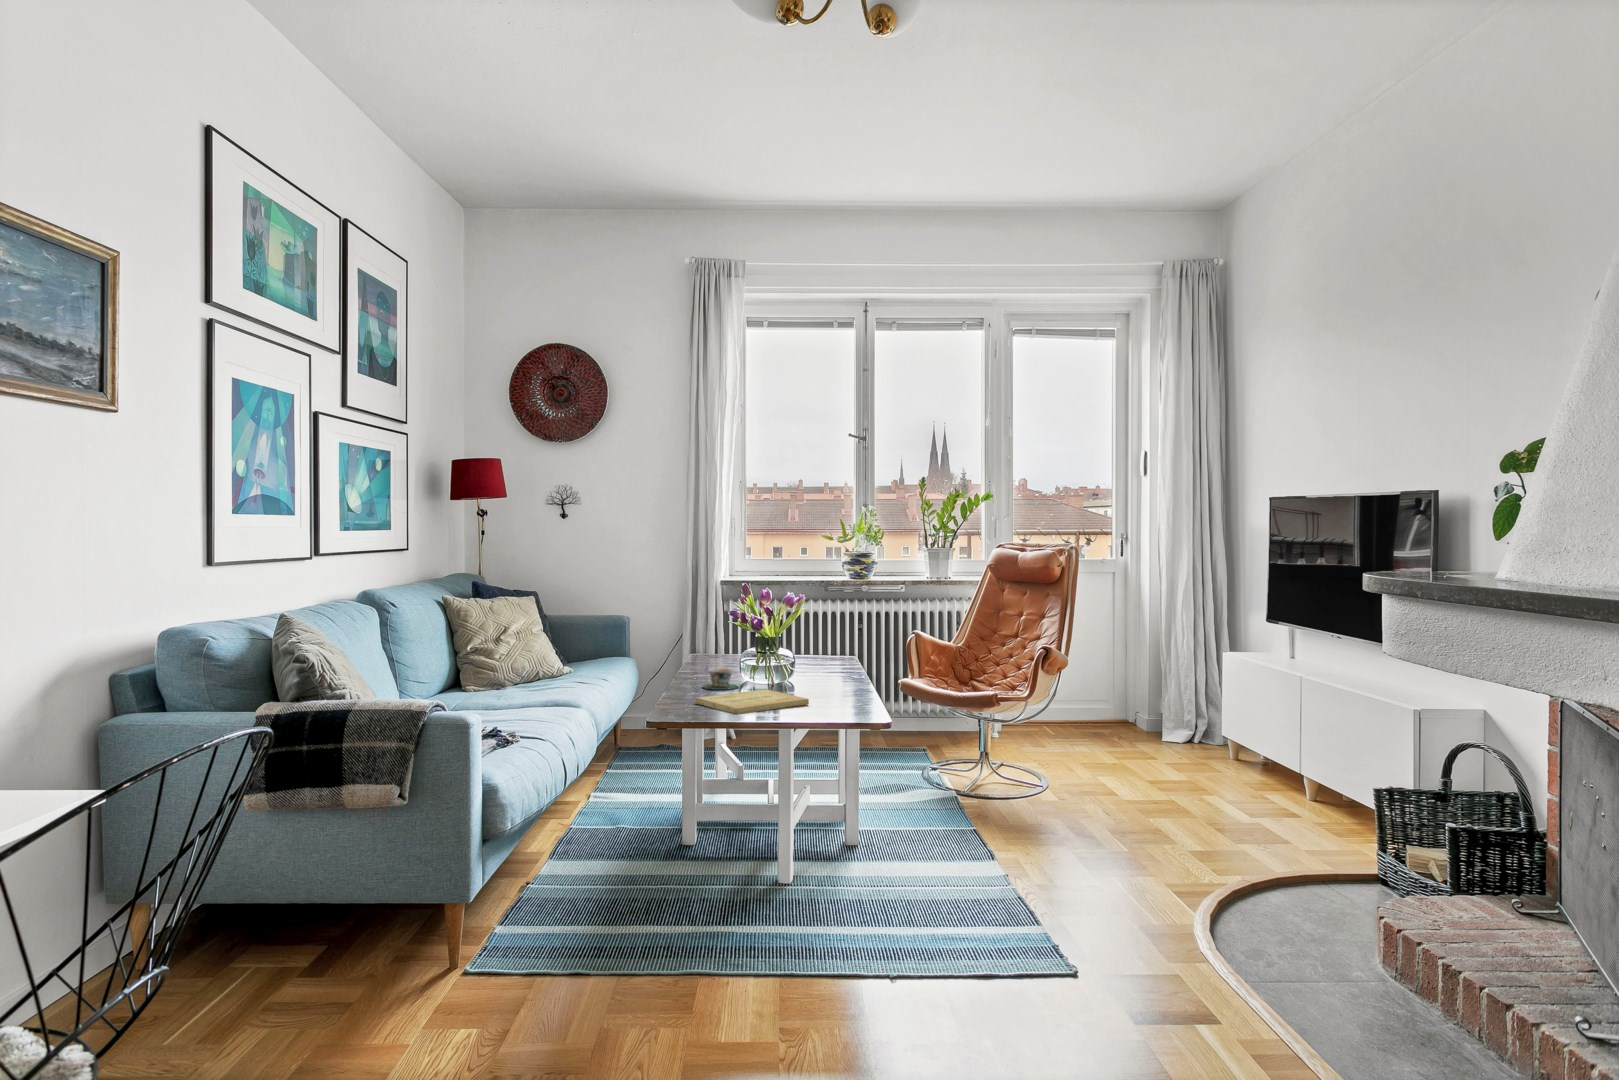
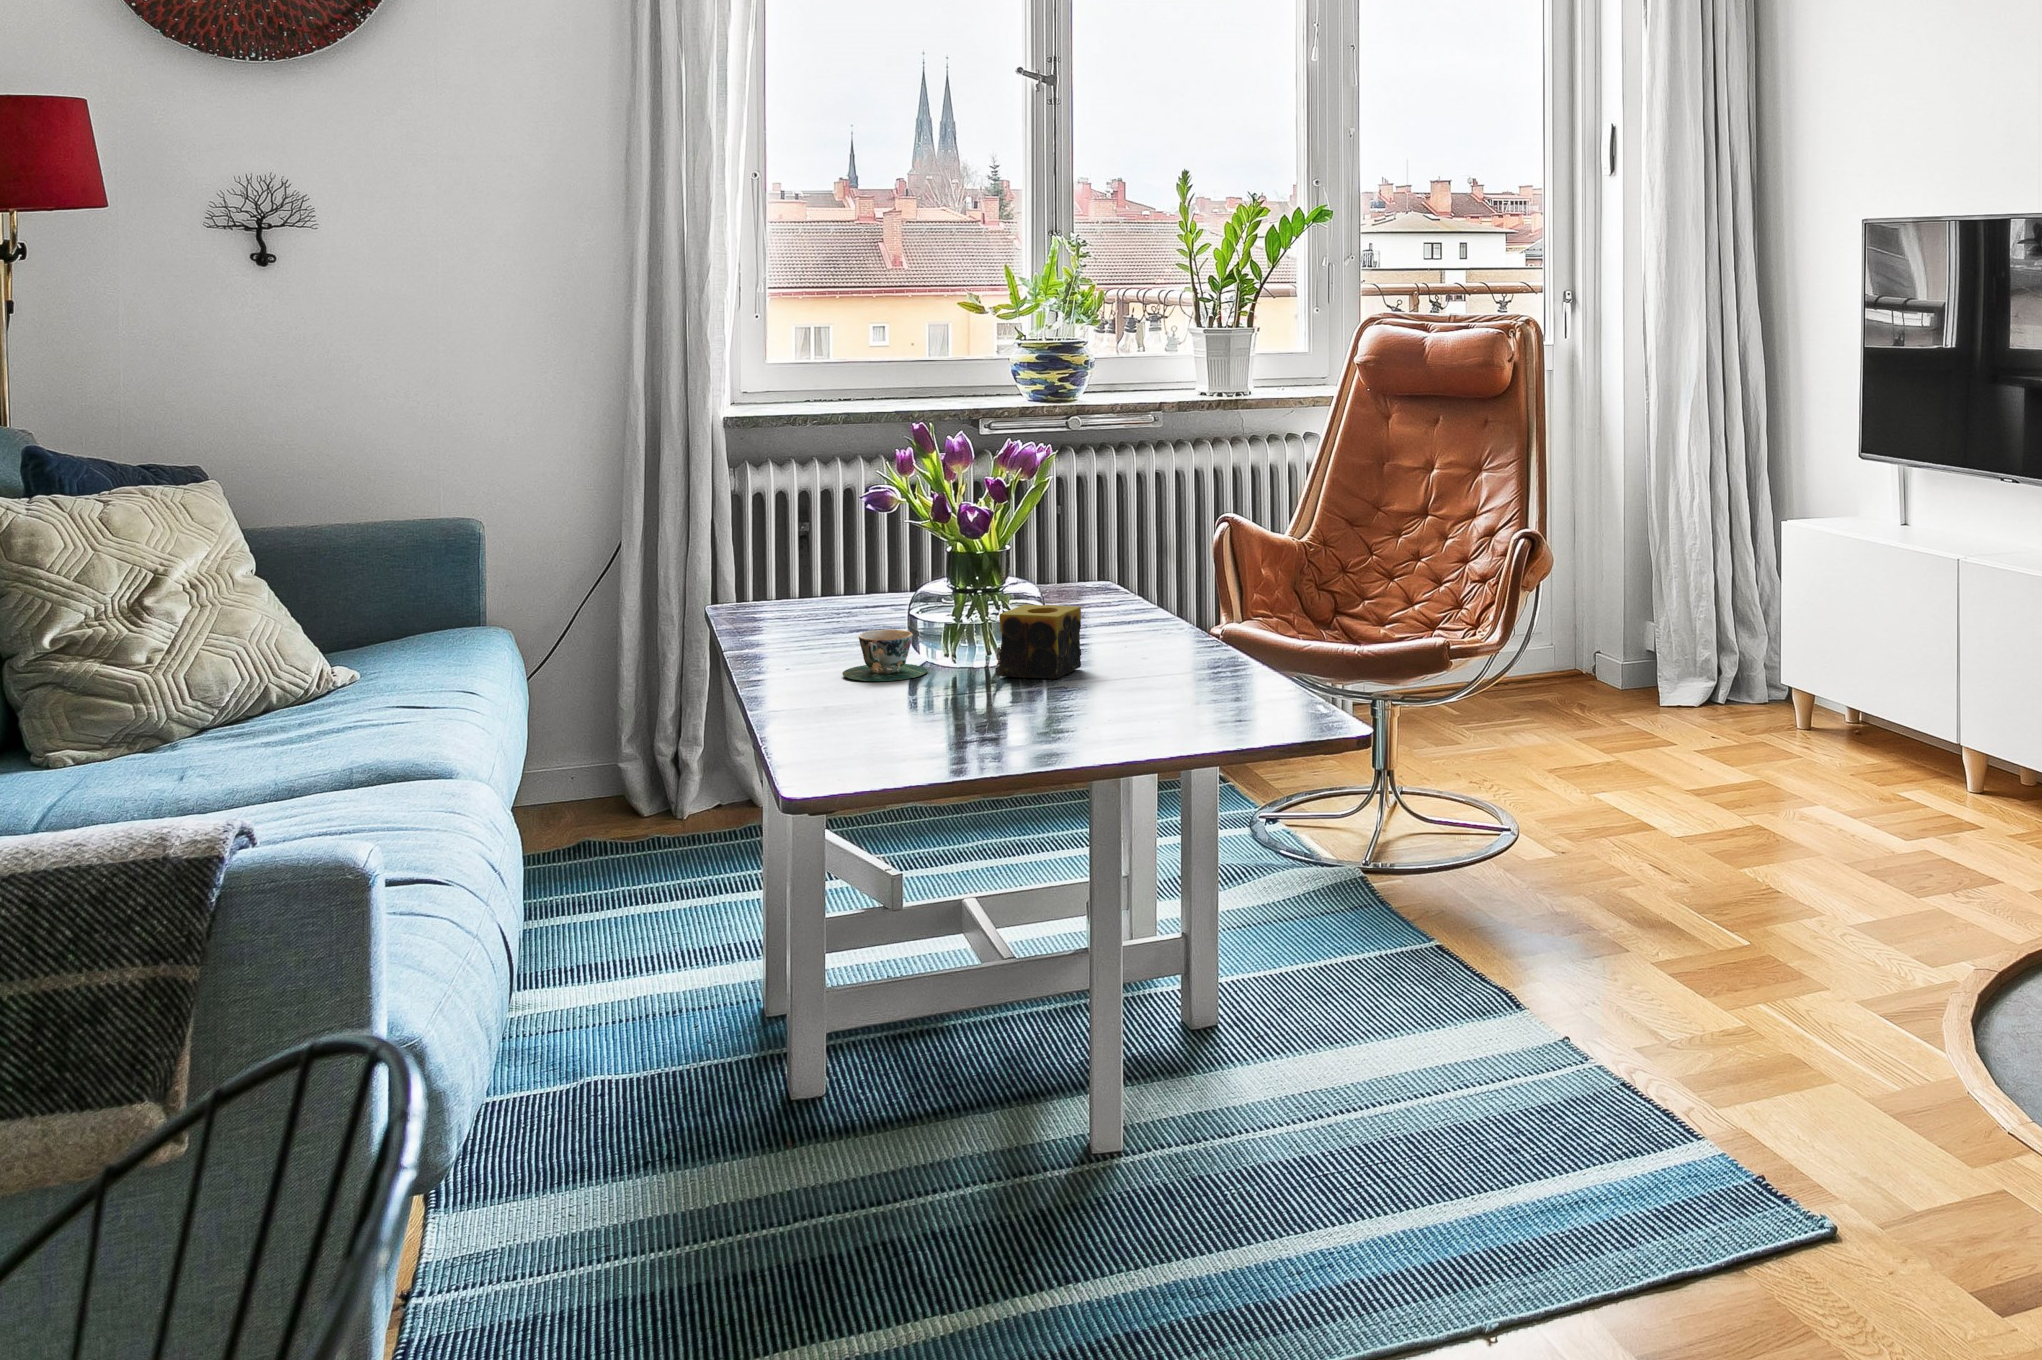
candle: none [764,661,803,694] -> present [999,604,1081,679]
book: present [695,689,809,714] -> none [882,672,1138,738]

